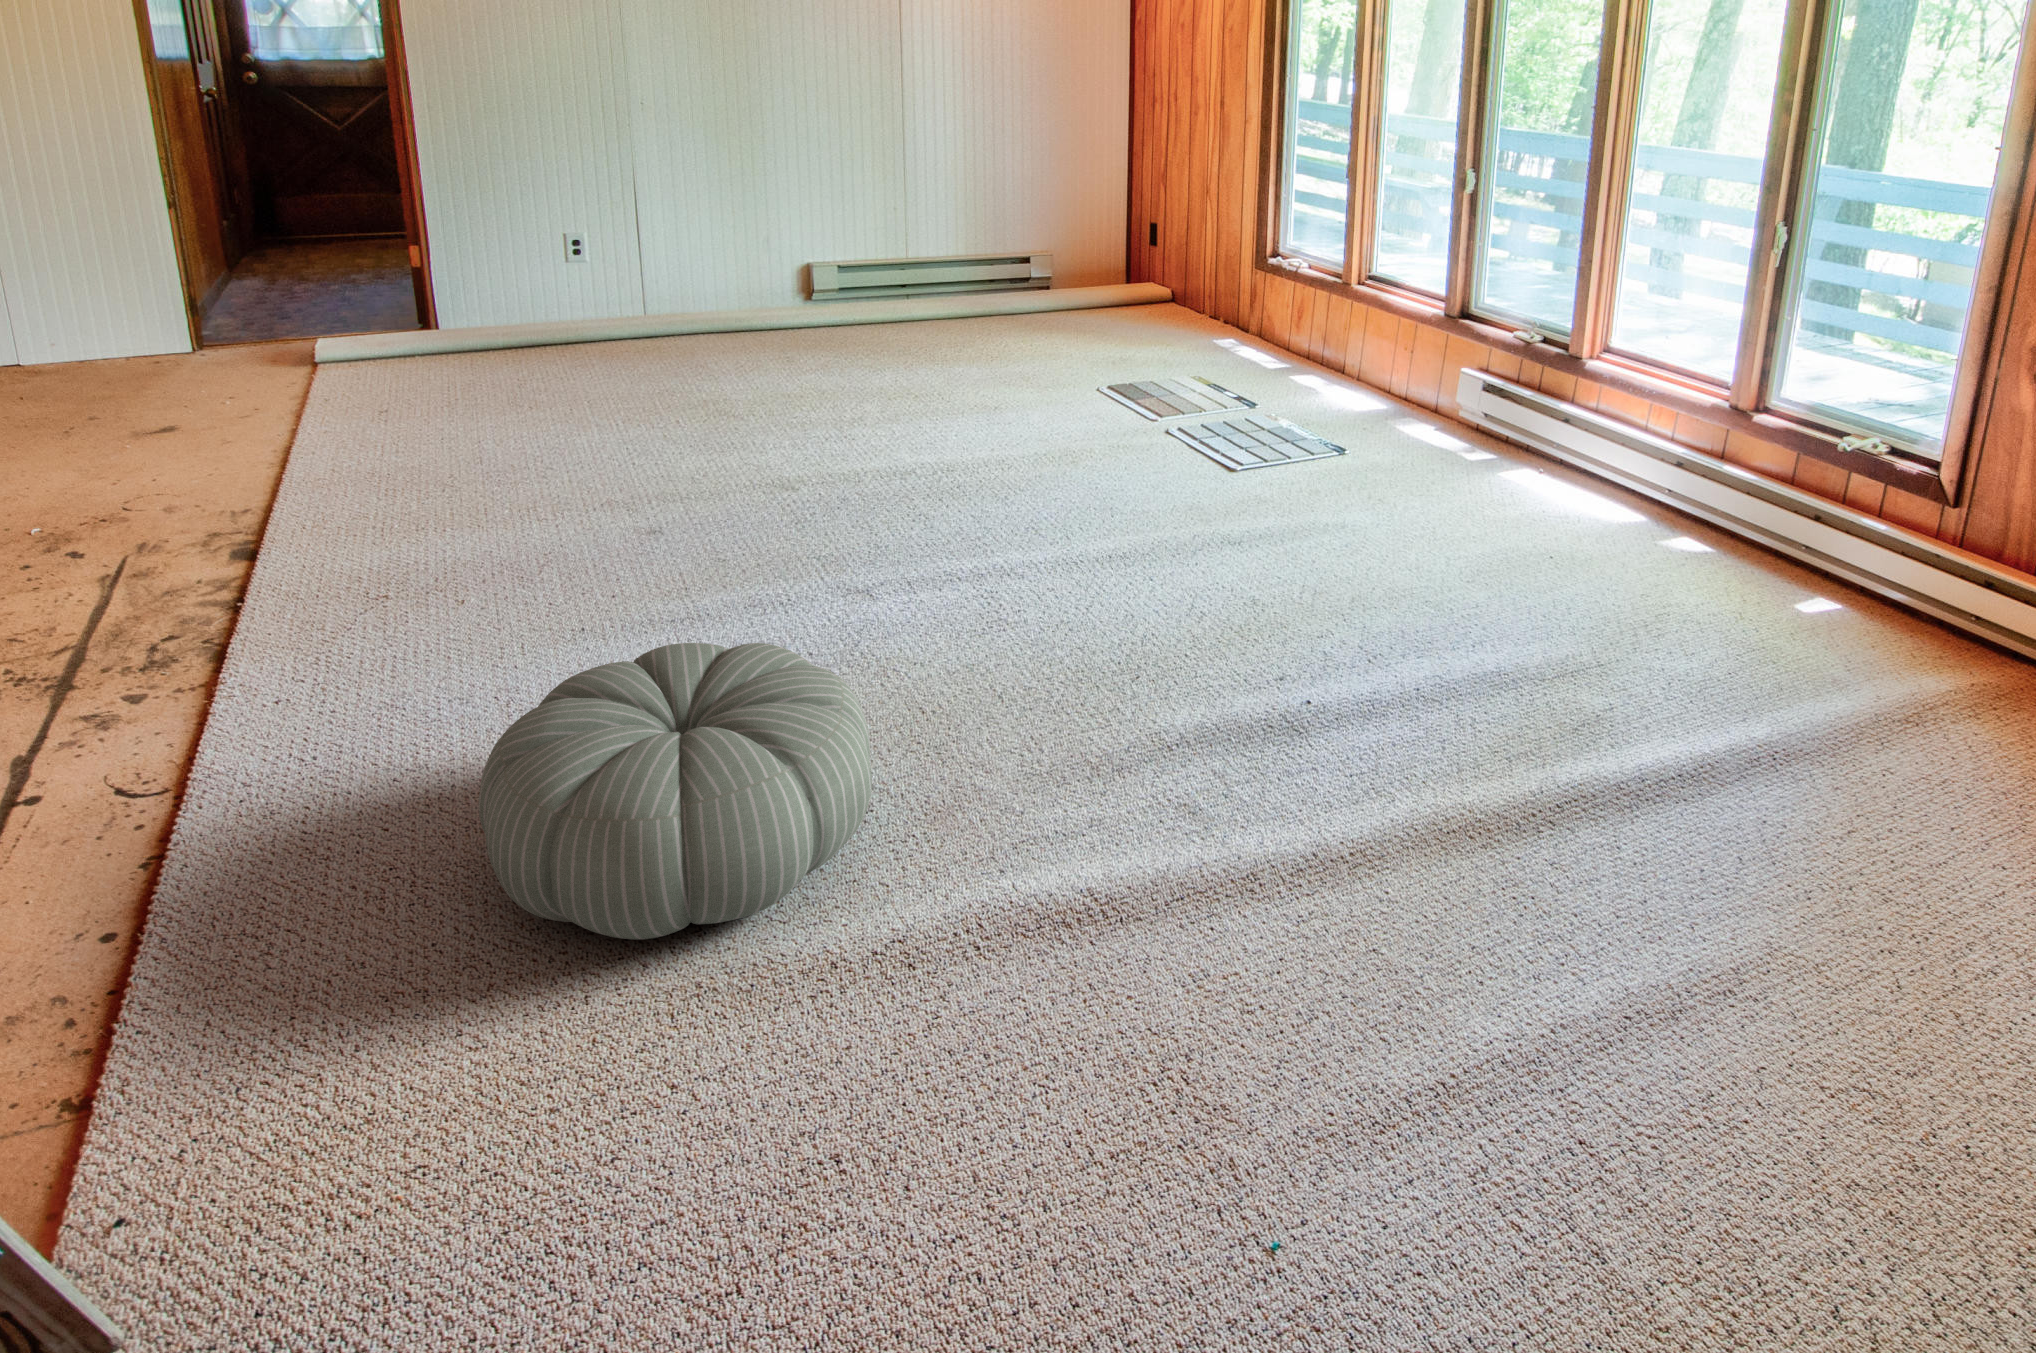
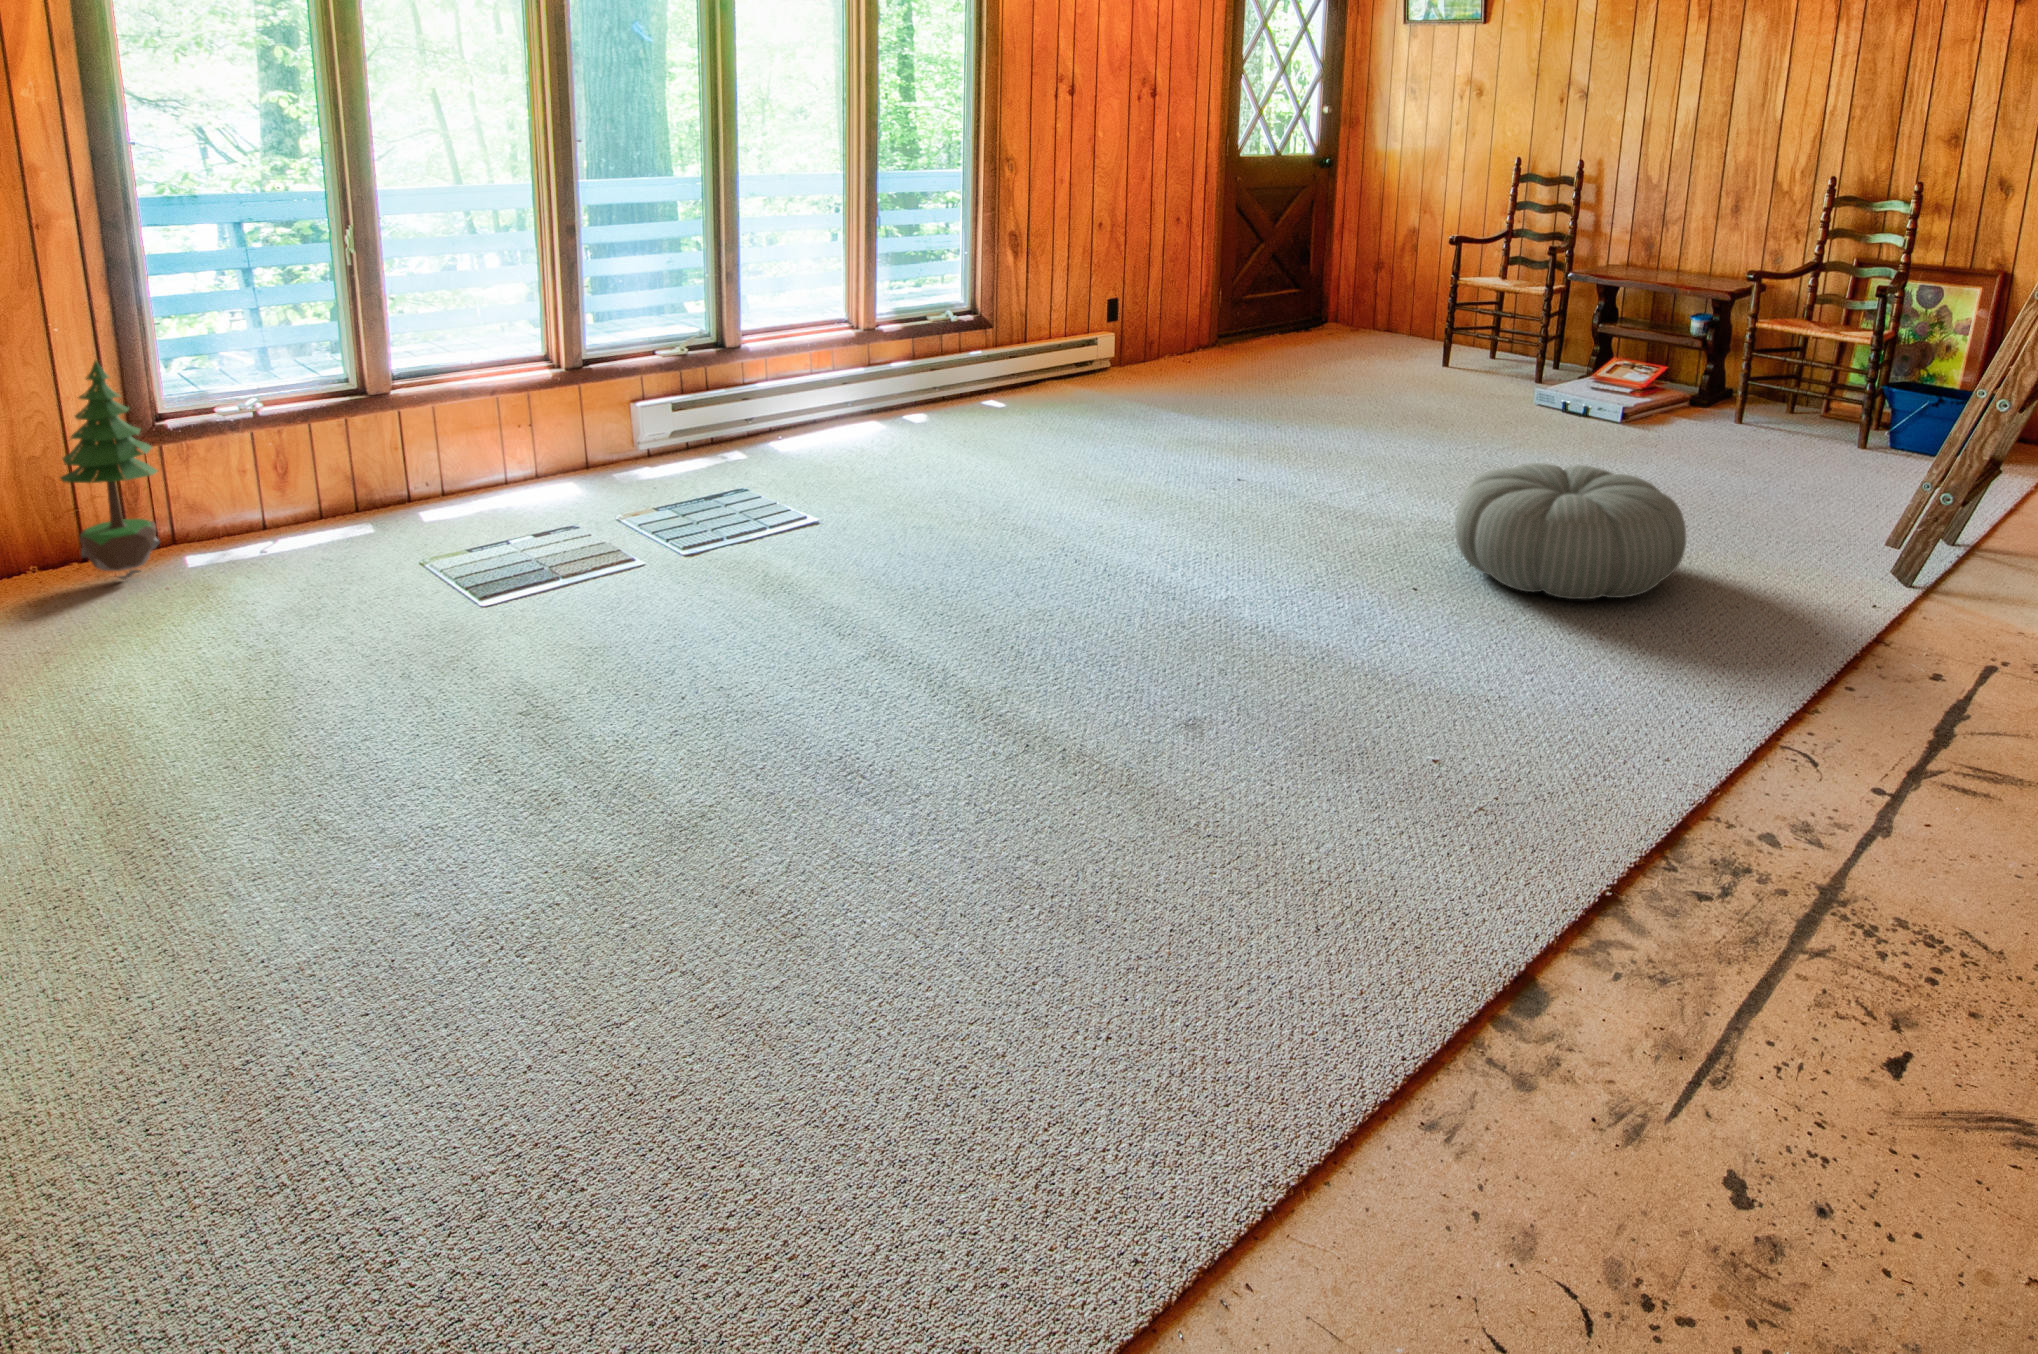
potted tree: none [1199,203,1247,335] -> present [60,361,159,580]

